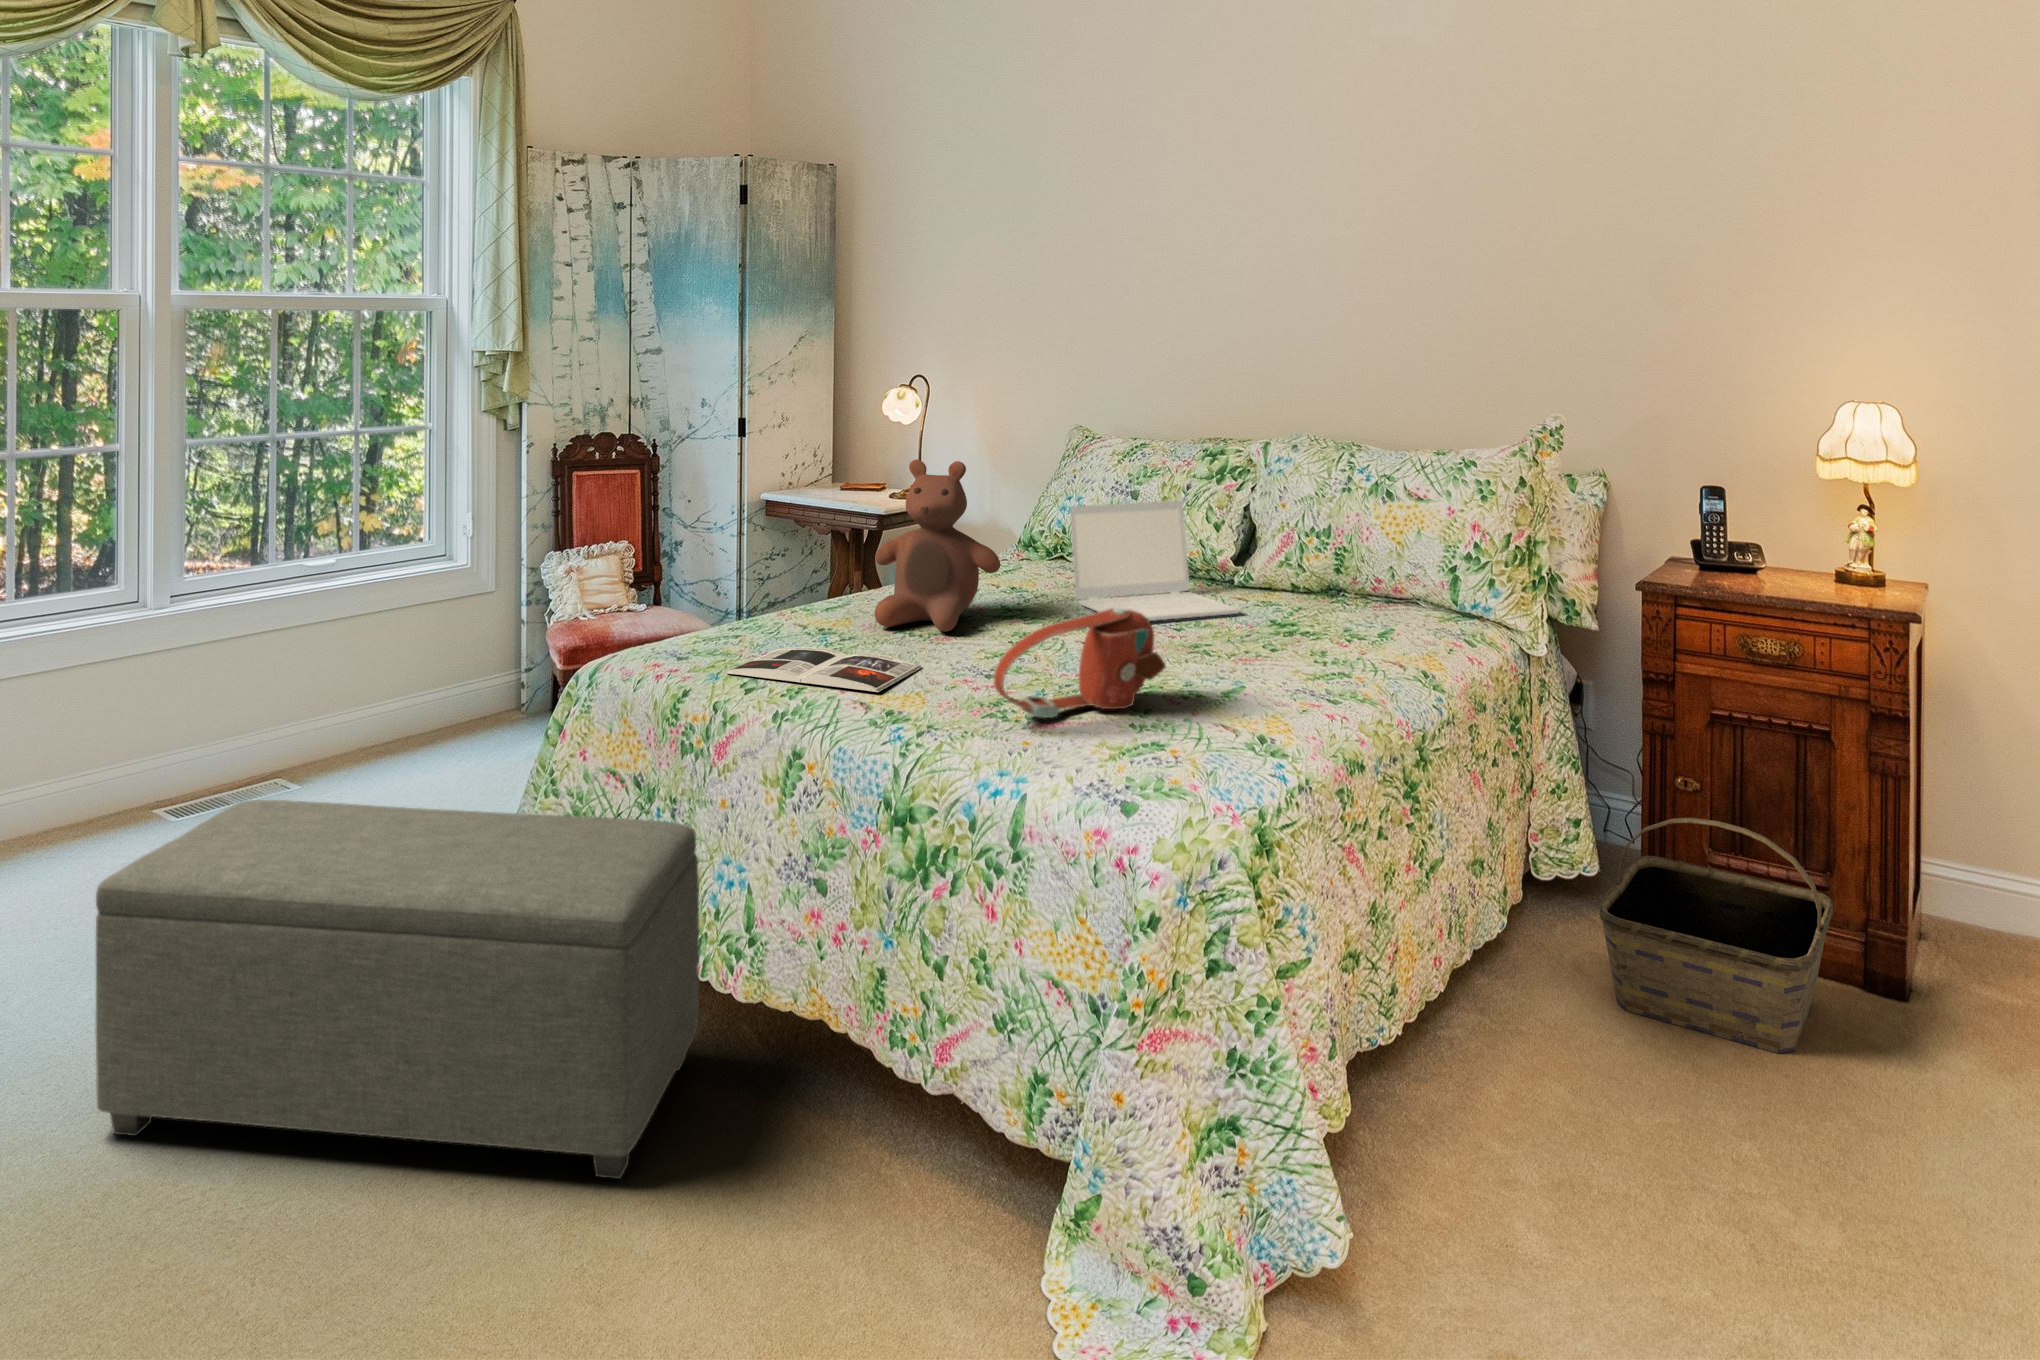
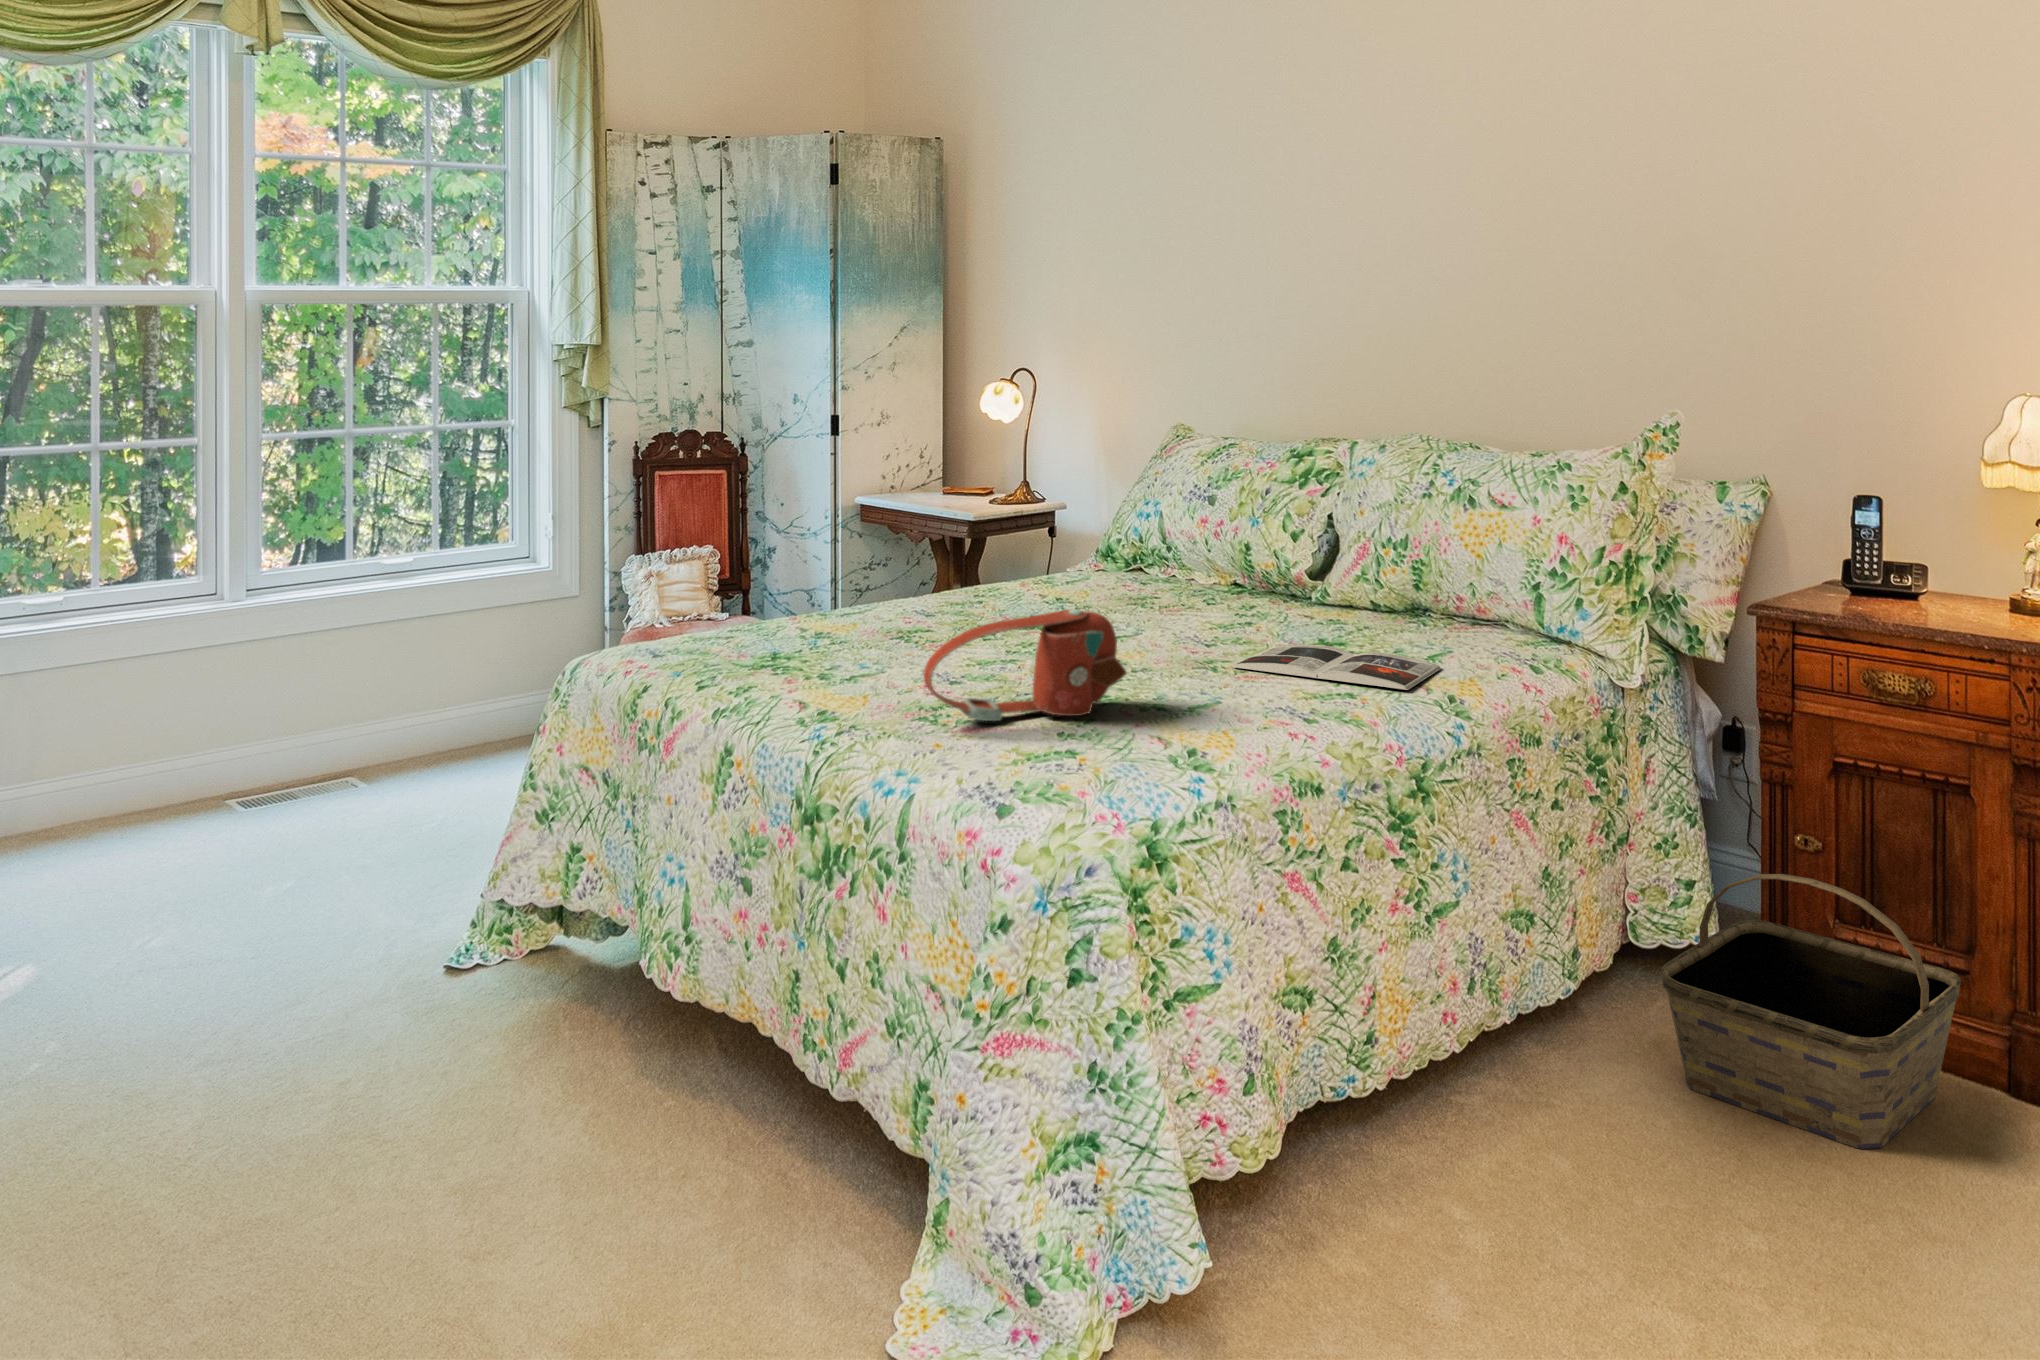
stuffed bear: present [875,459,1001,632] -> none [878,455,1016,636]
laptop: present [1070,501,1240,621] -> none [1107,504,1288,633]
magazine: present [726,647,922,692] -> present [1232,645,1441,690]
ottoman: present [96,800,699,1179] -> none [75,775,648,1157]

